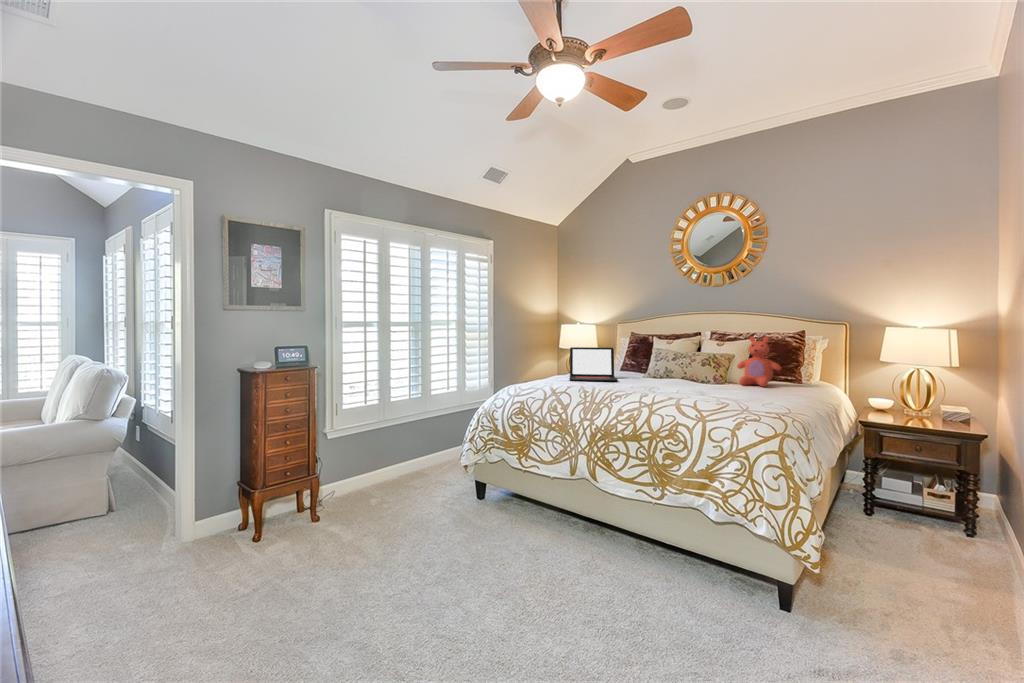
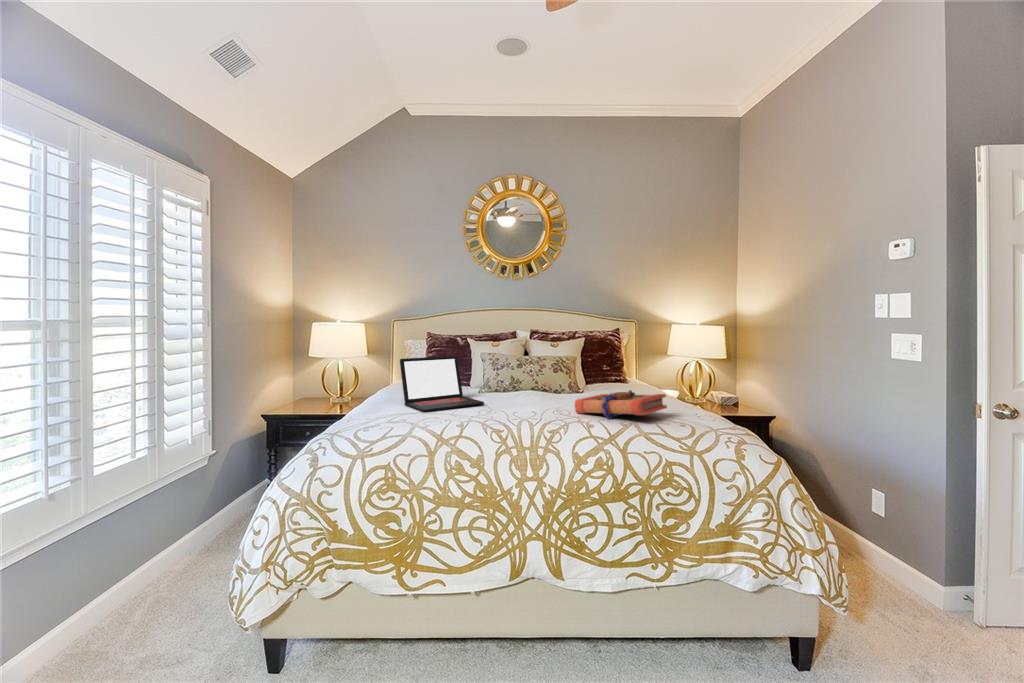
teddy bear: present [737,337,781,387] -> none [585,337,629,392]
book: none [663,377,727,395] -> present [575,390,667,418]

